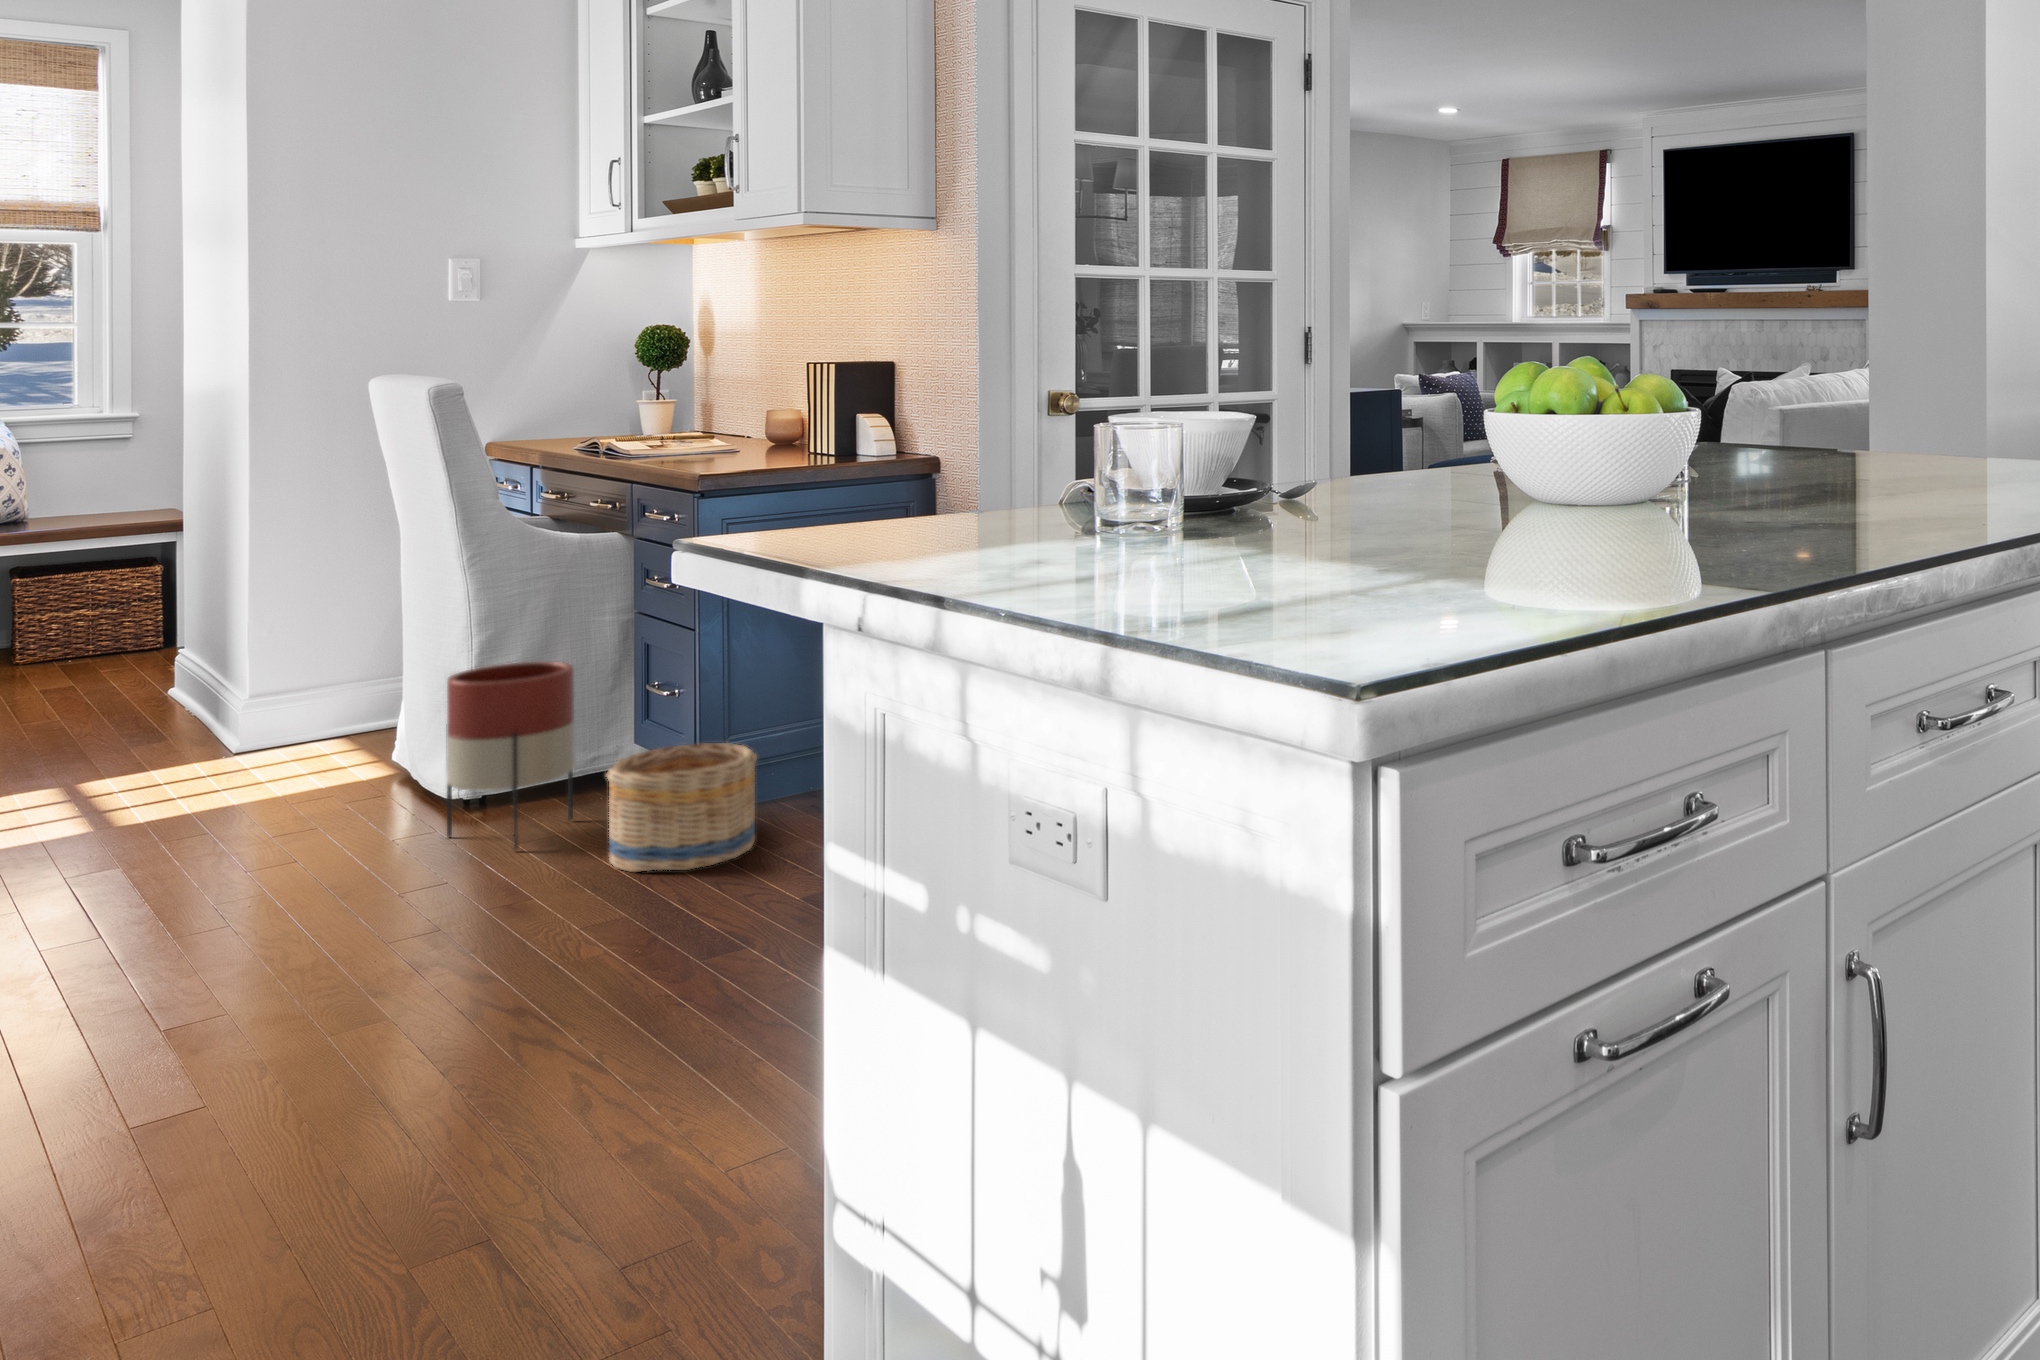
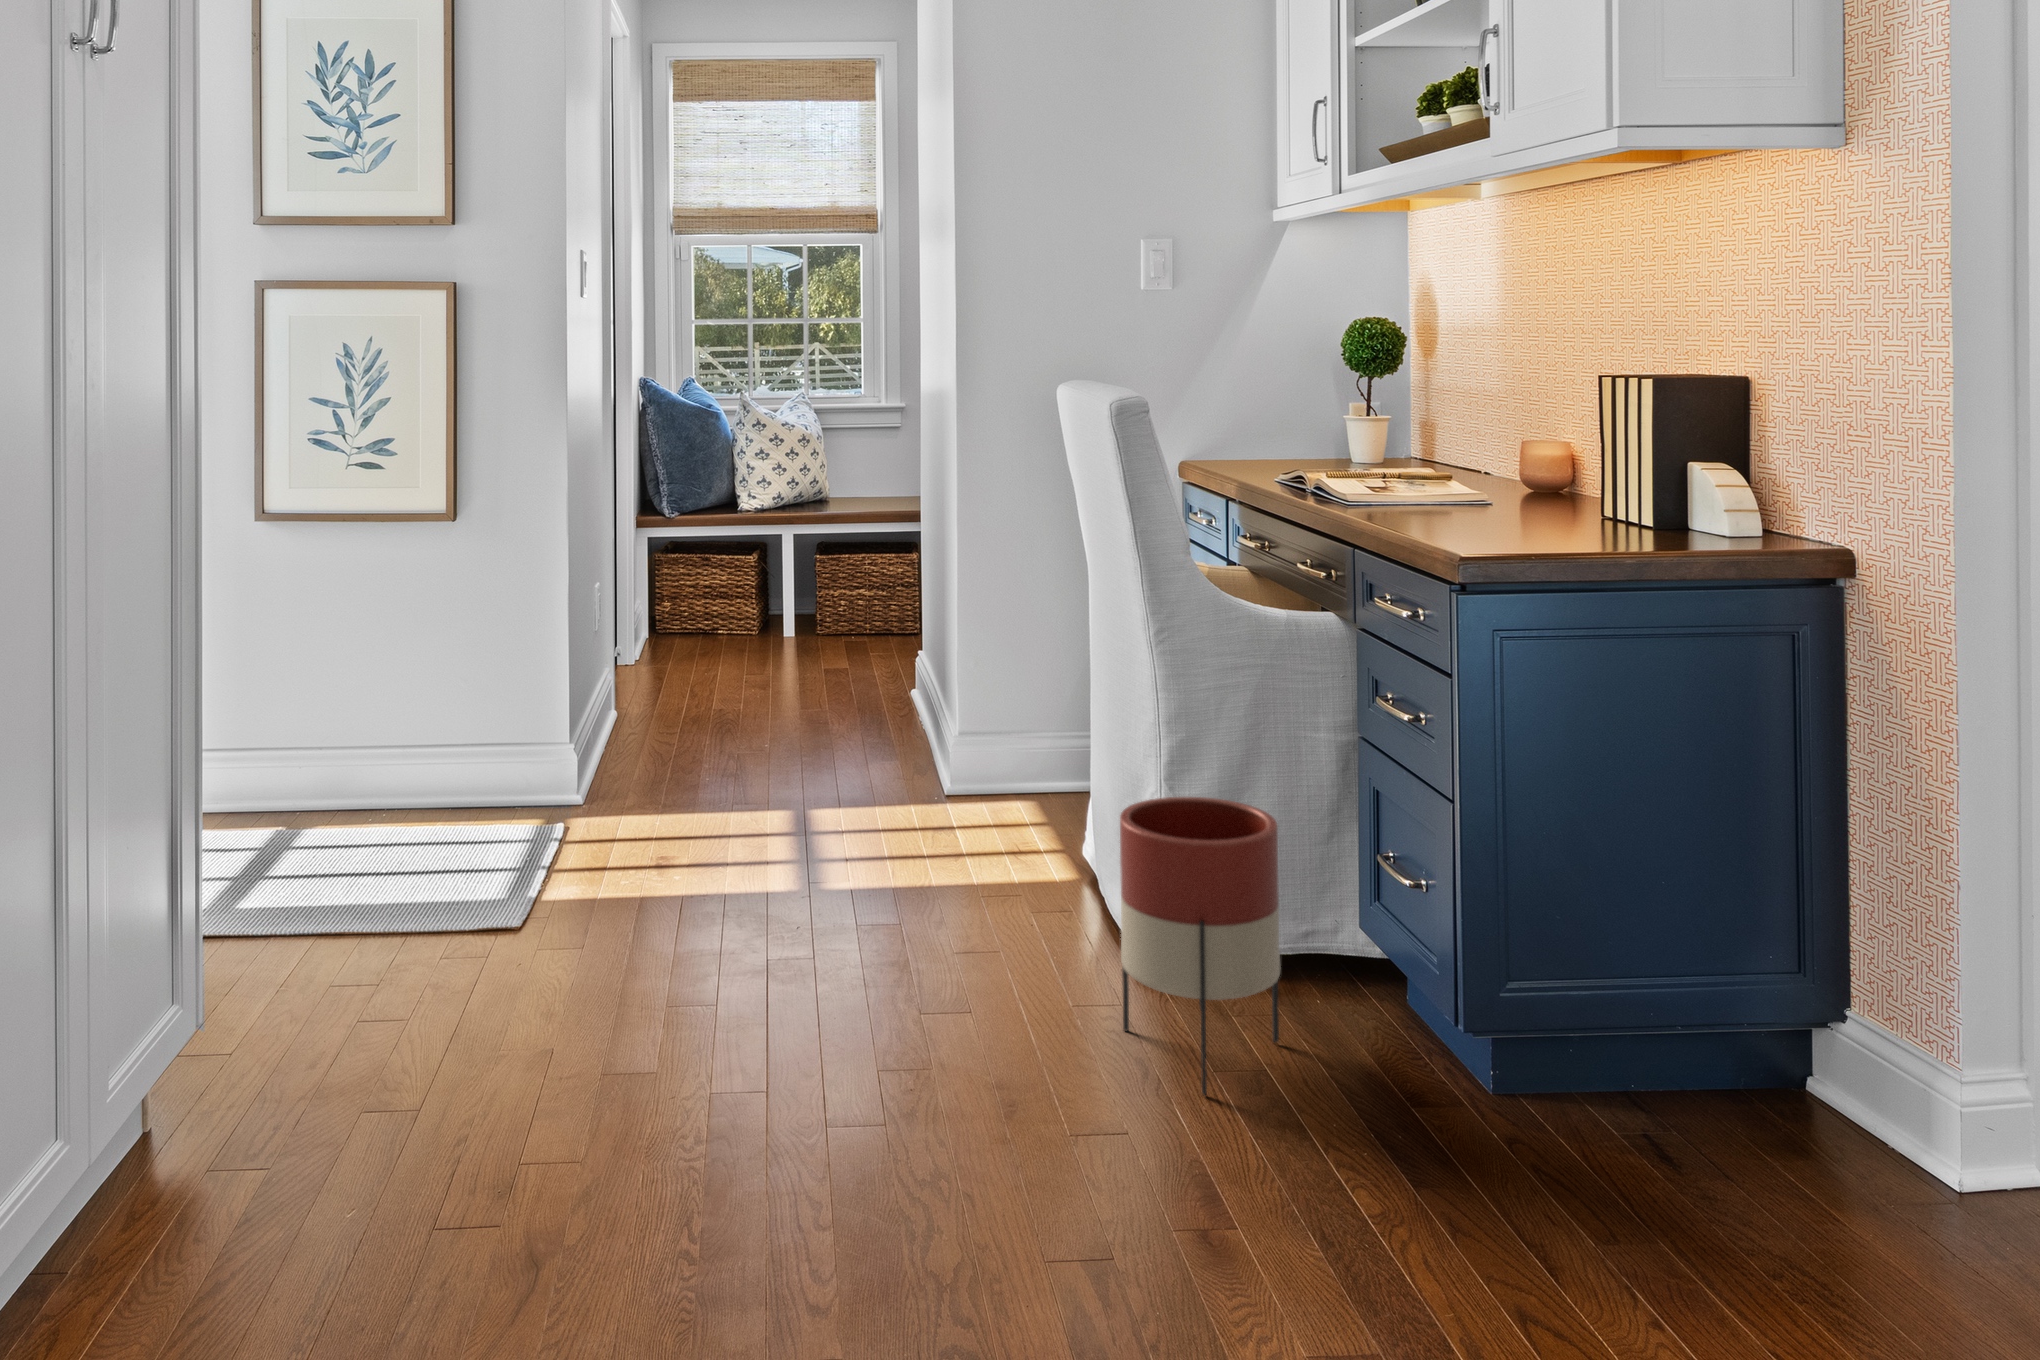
basket: present [607,743,757,872] -> none [1327,995,1563,1254]

